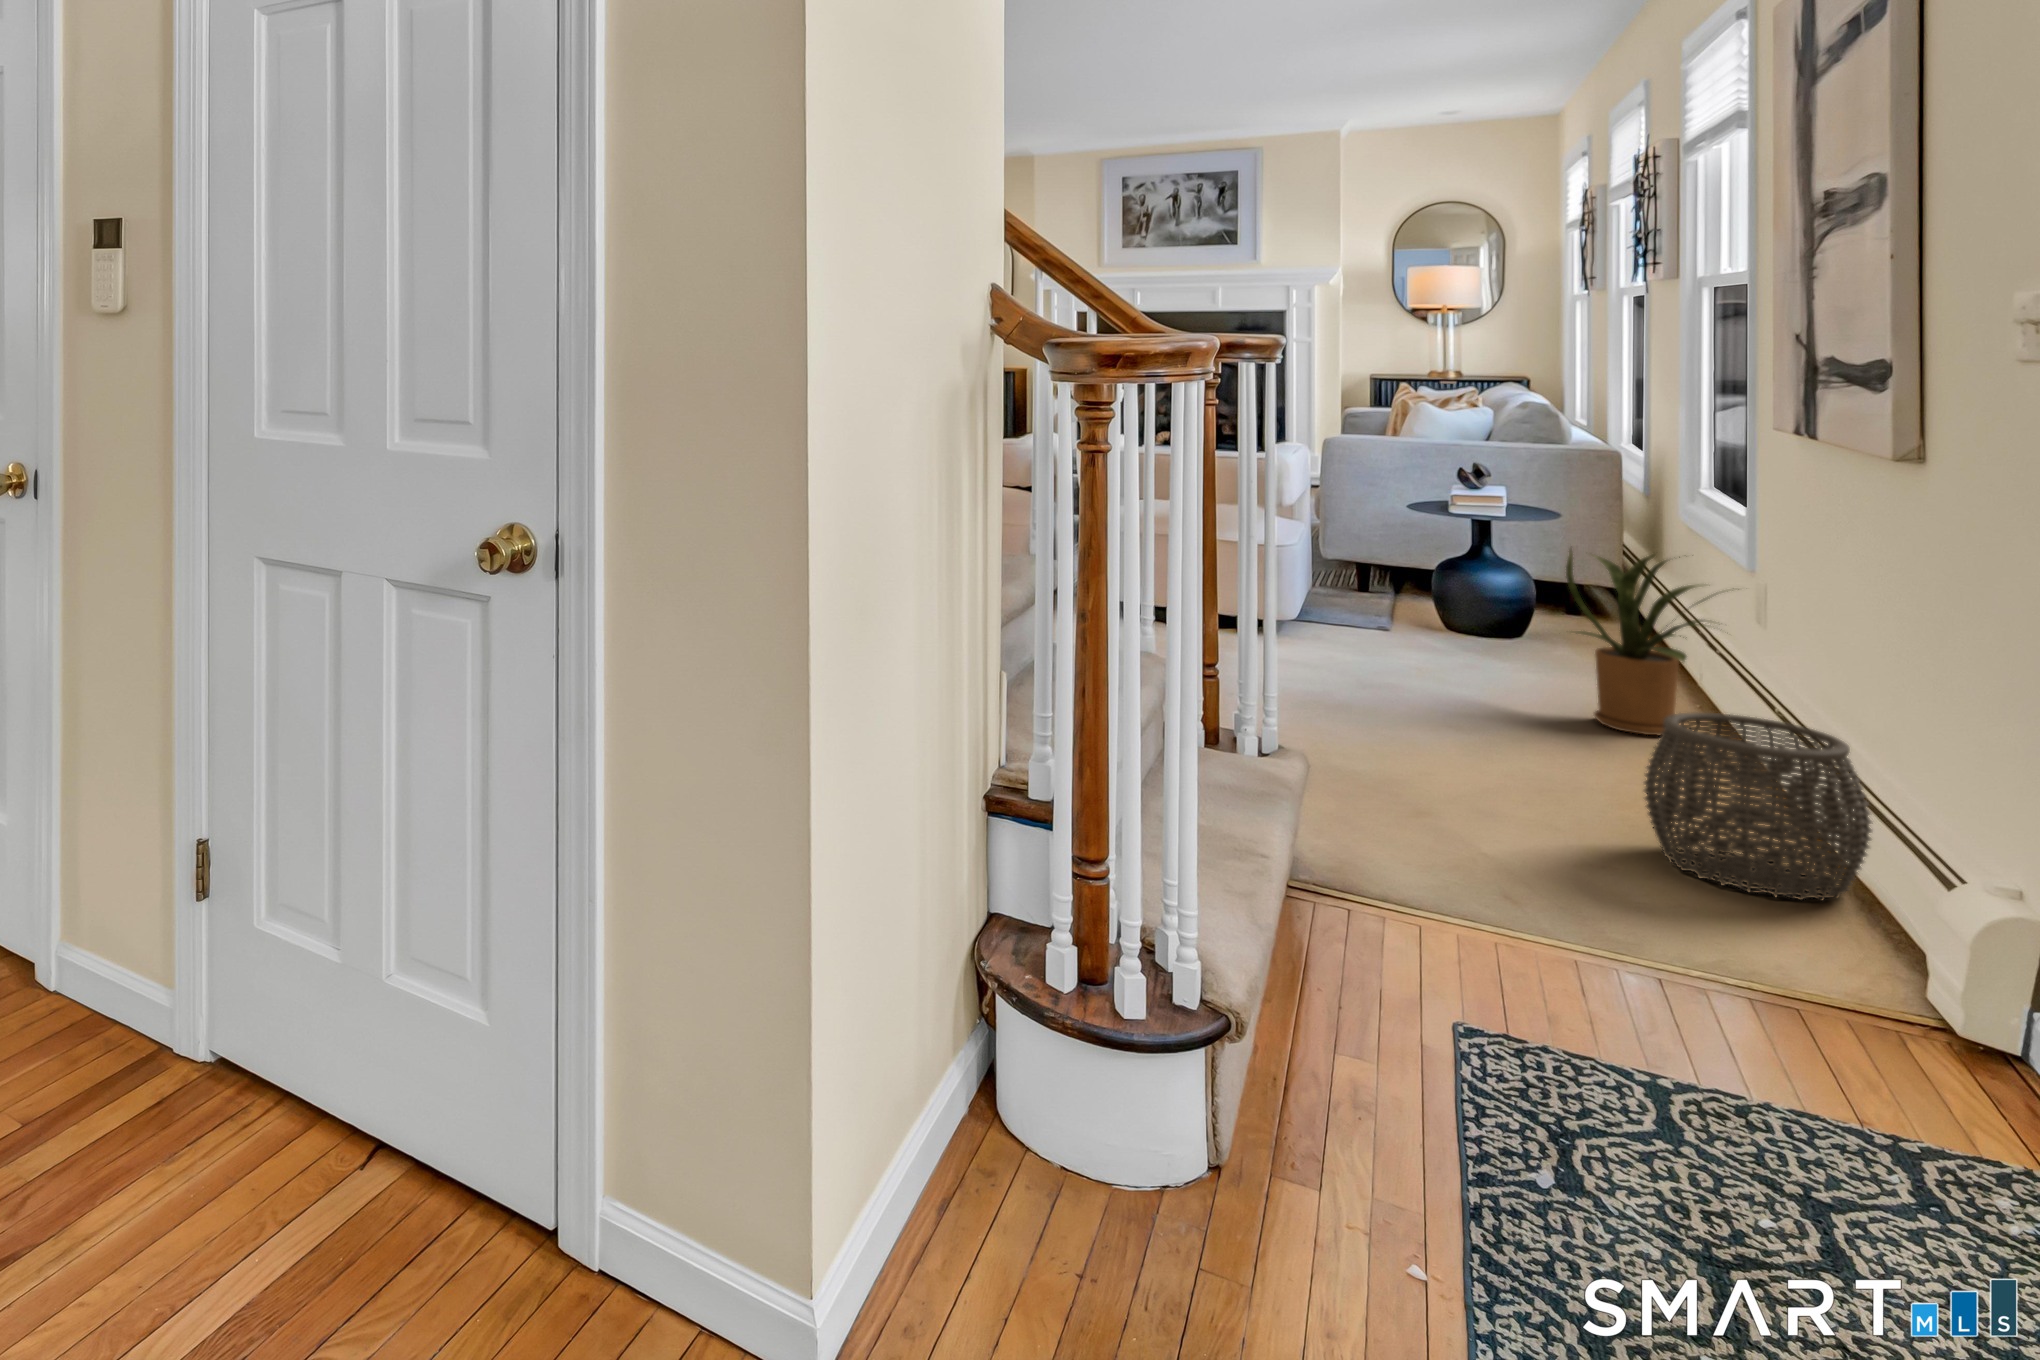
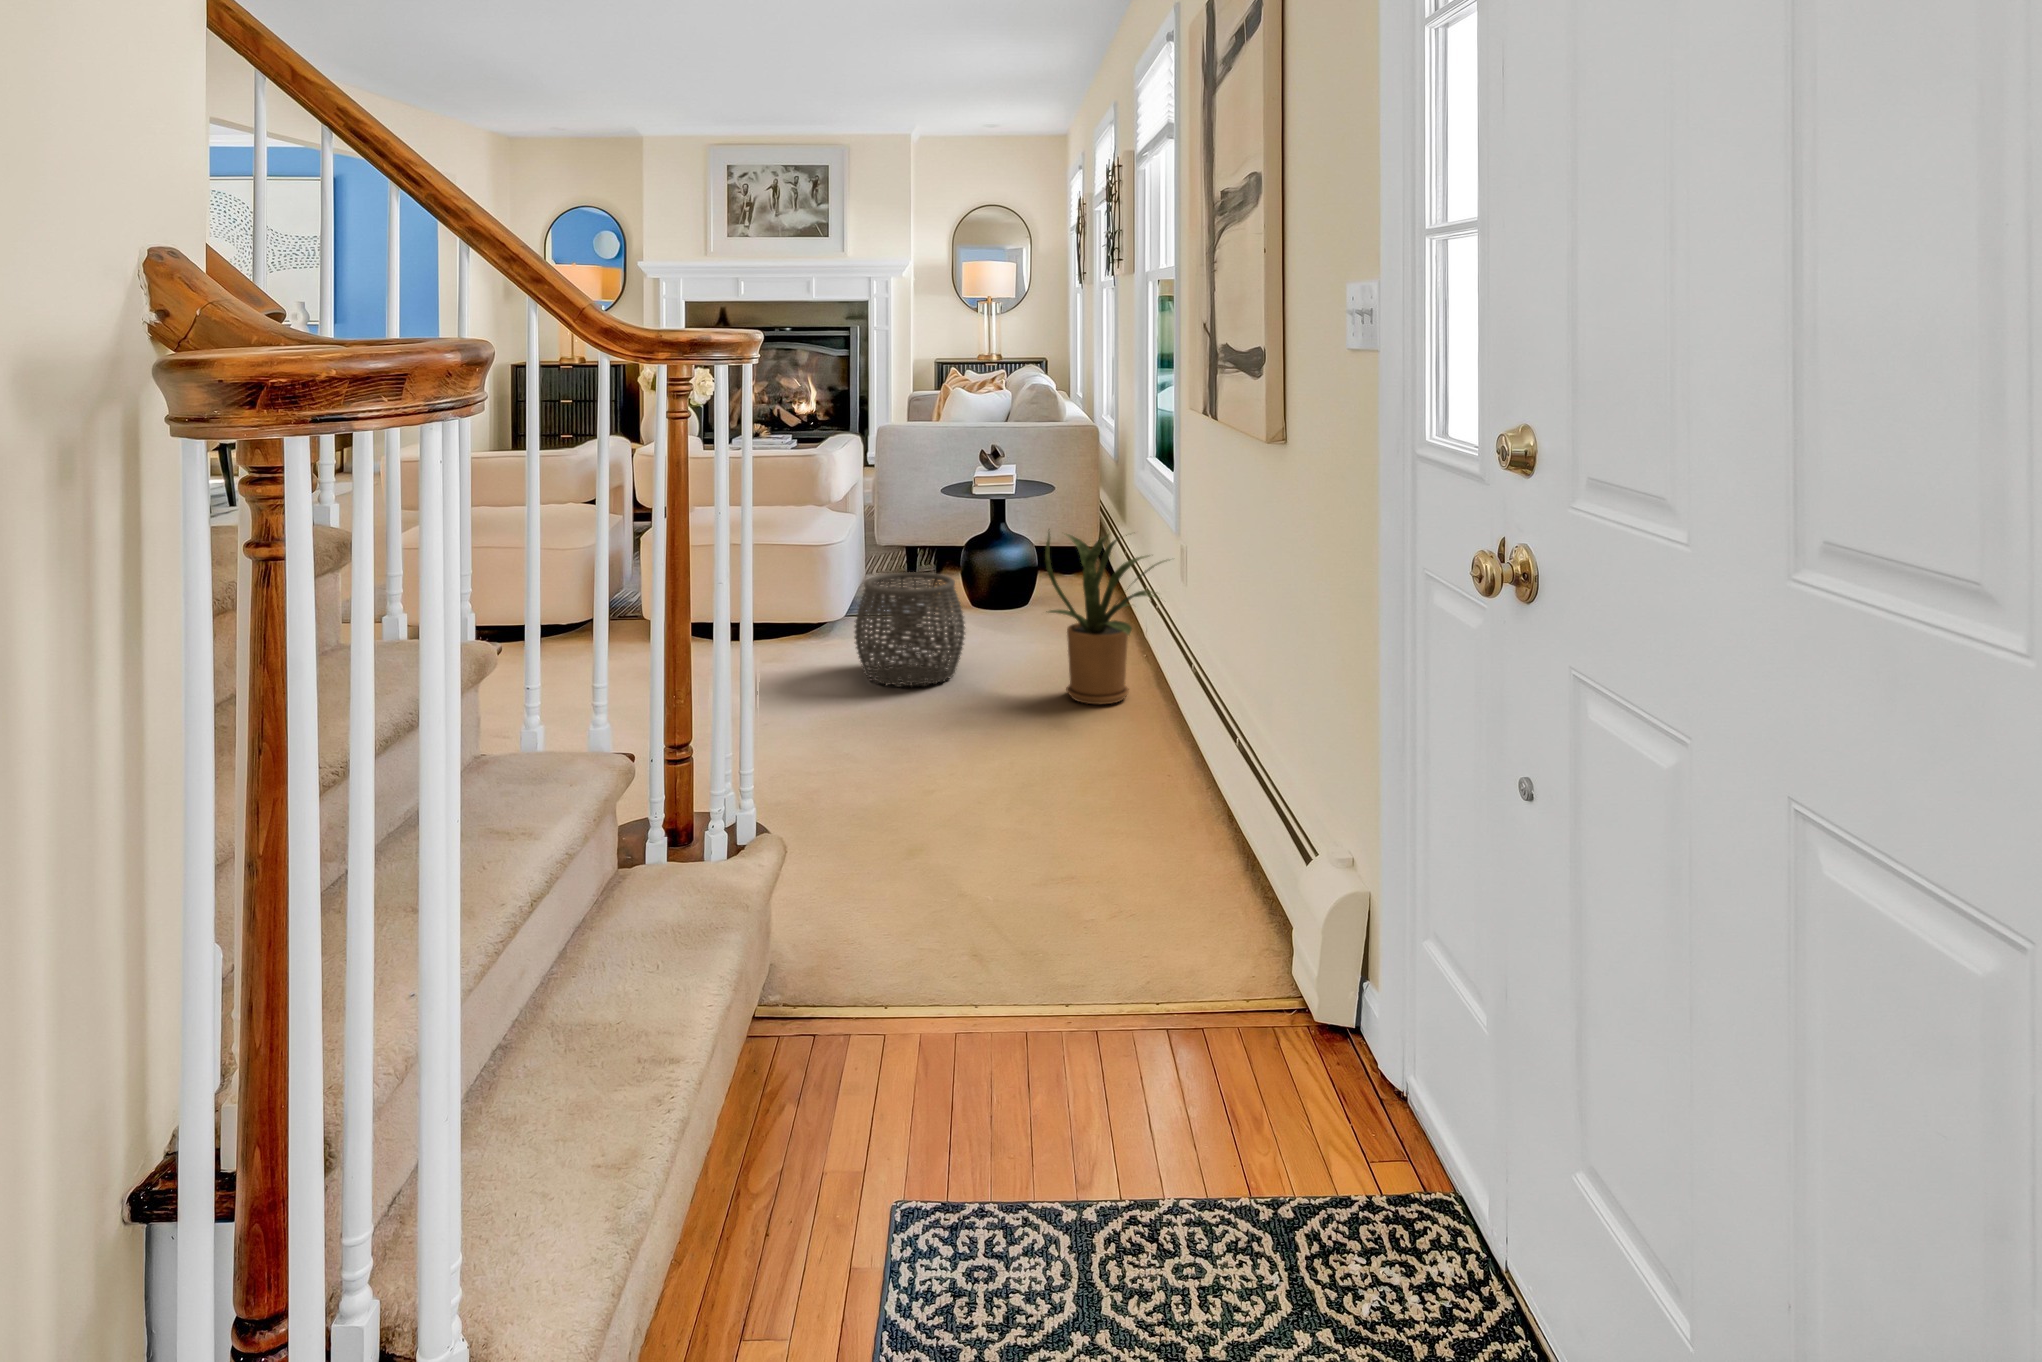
woven basket: present [1644,713,1872,900] -> present [855,572,965,687]

